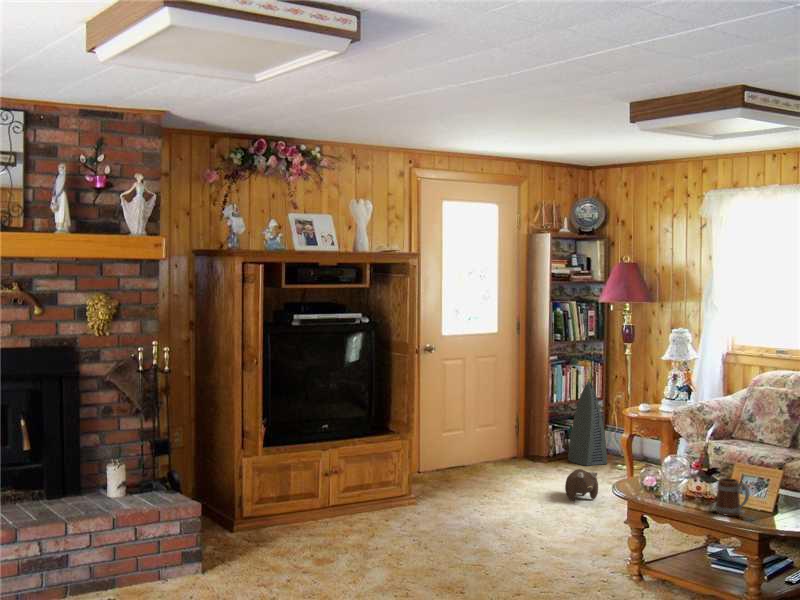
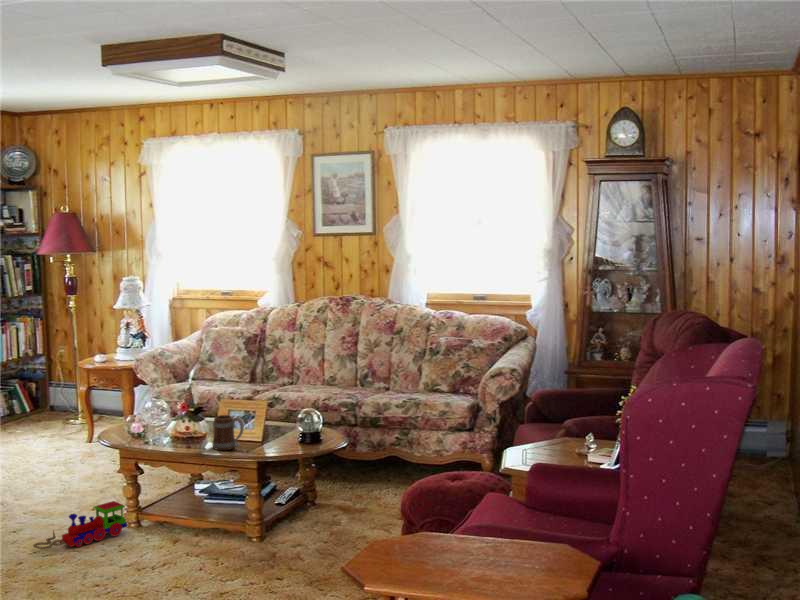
air purifier: present [568,382,607,466] -> none [14,339,58,427]
plush toy: present [565,469,598,500] -> none [26,431,64,464]
toy train: none [537,547,627,584] -> present [33,501,127,549]

